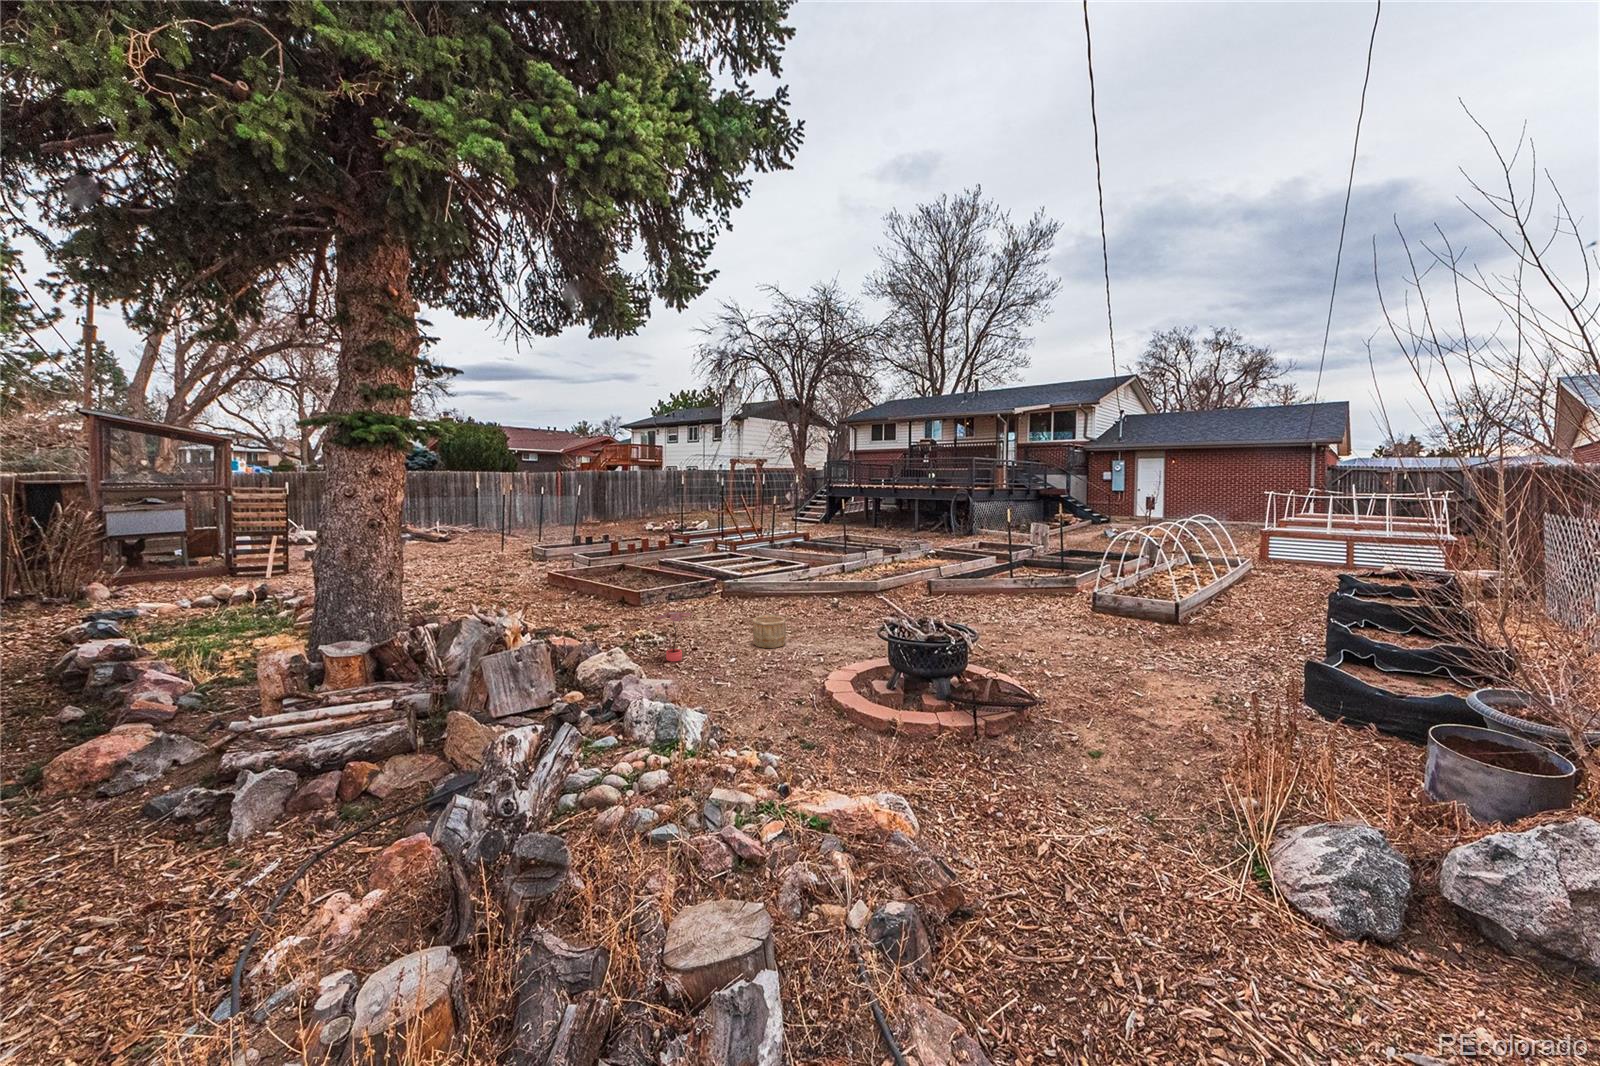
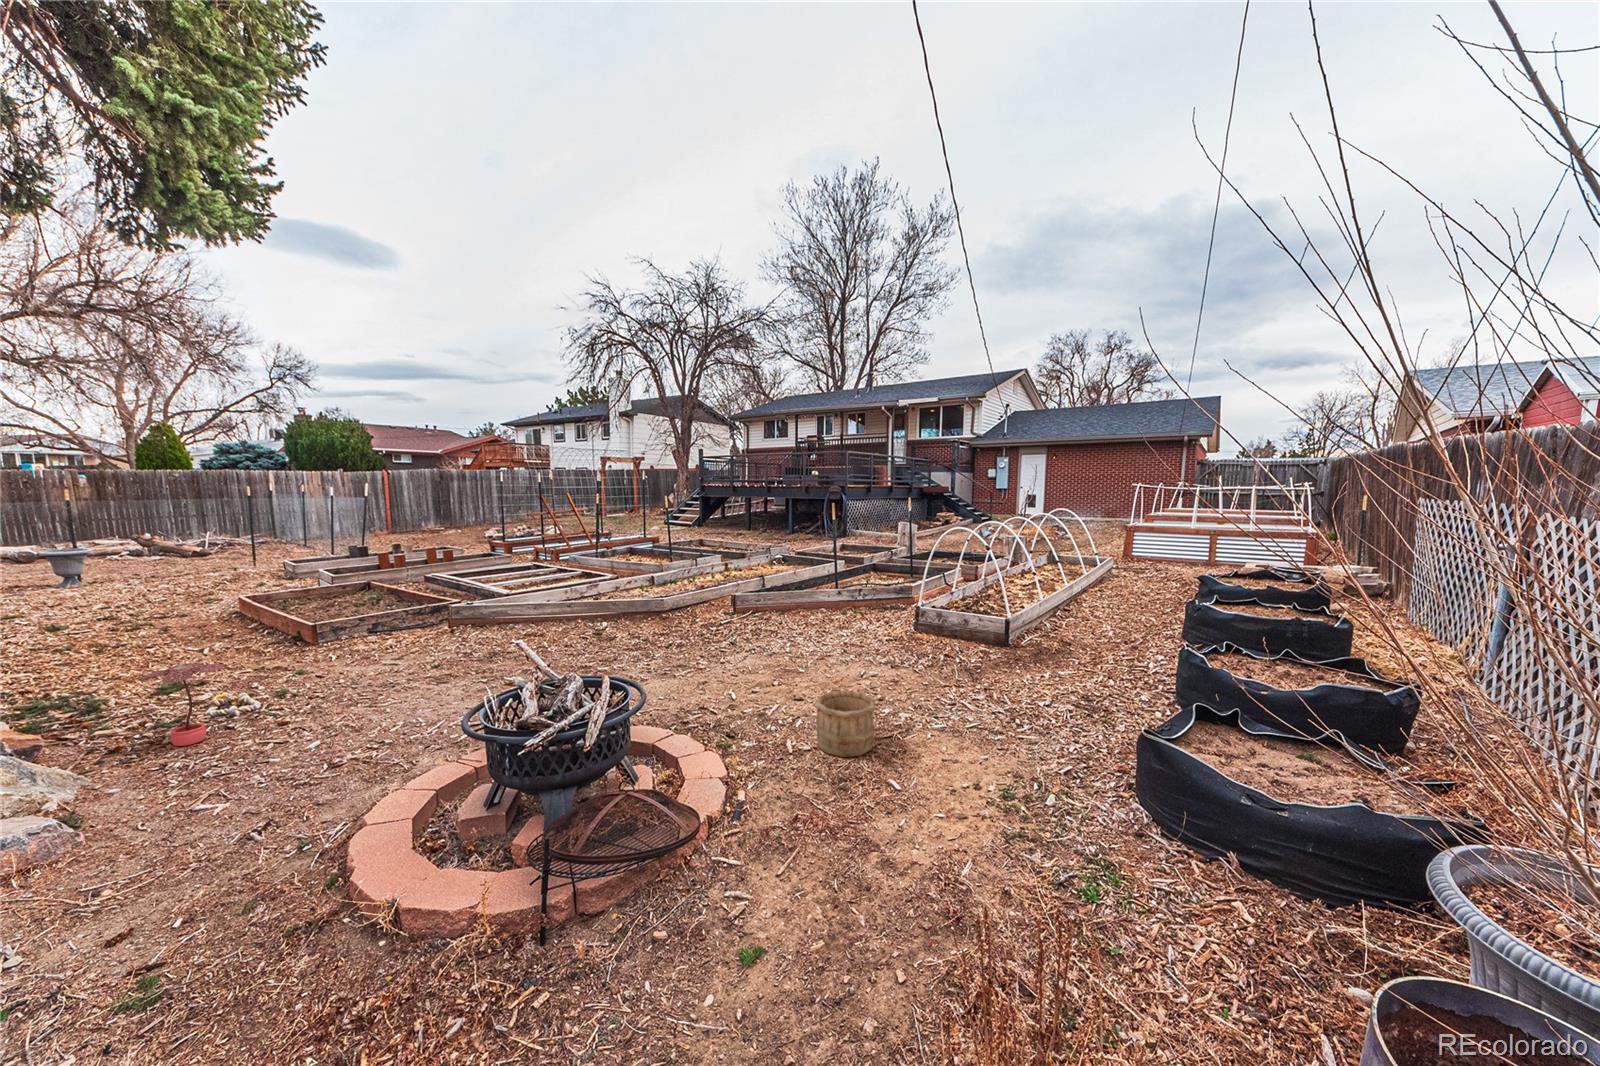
wooden bucket: present [752,615,786,648] -> present [815,691,875,757]

